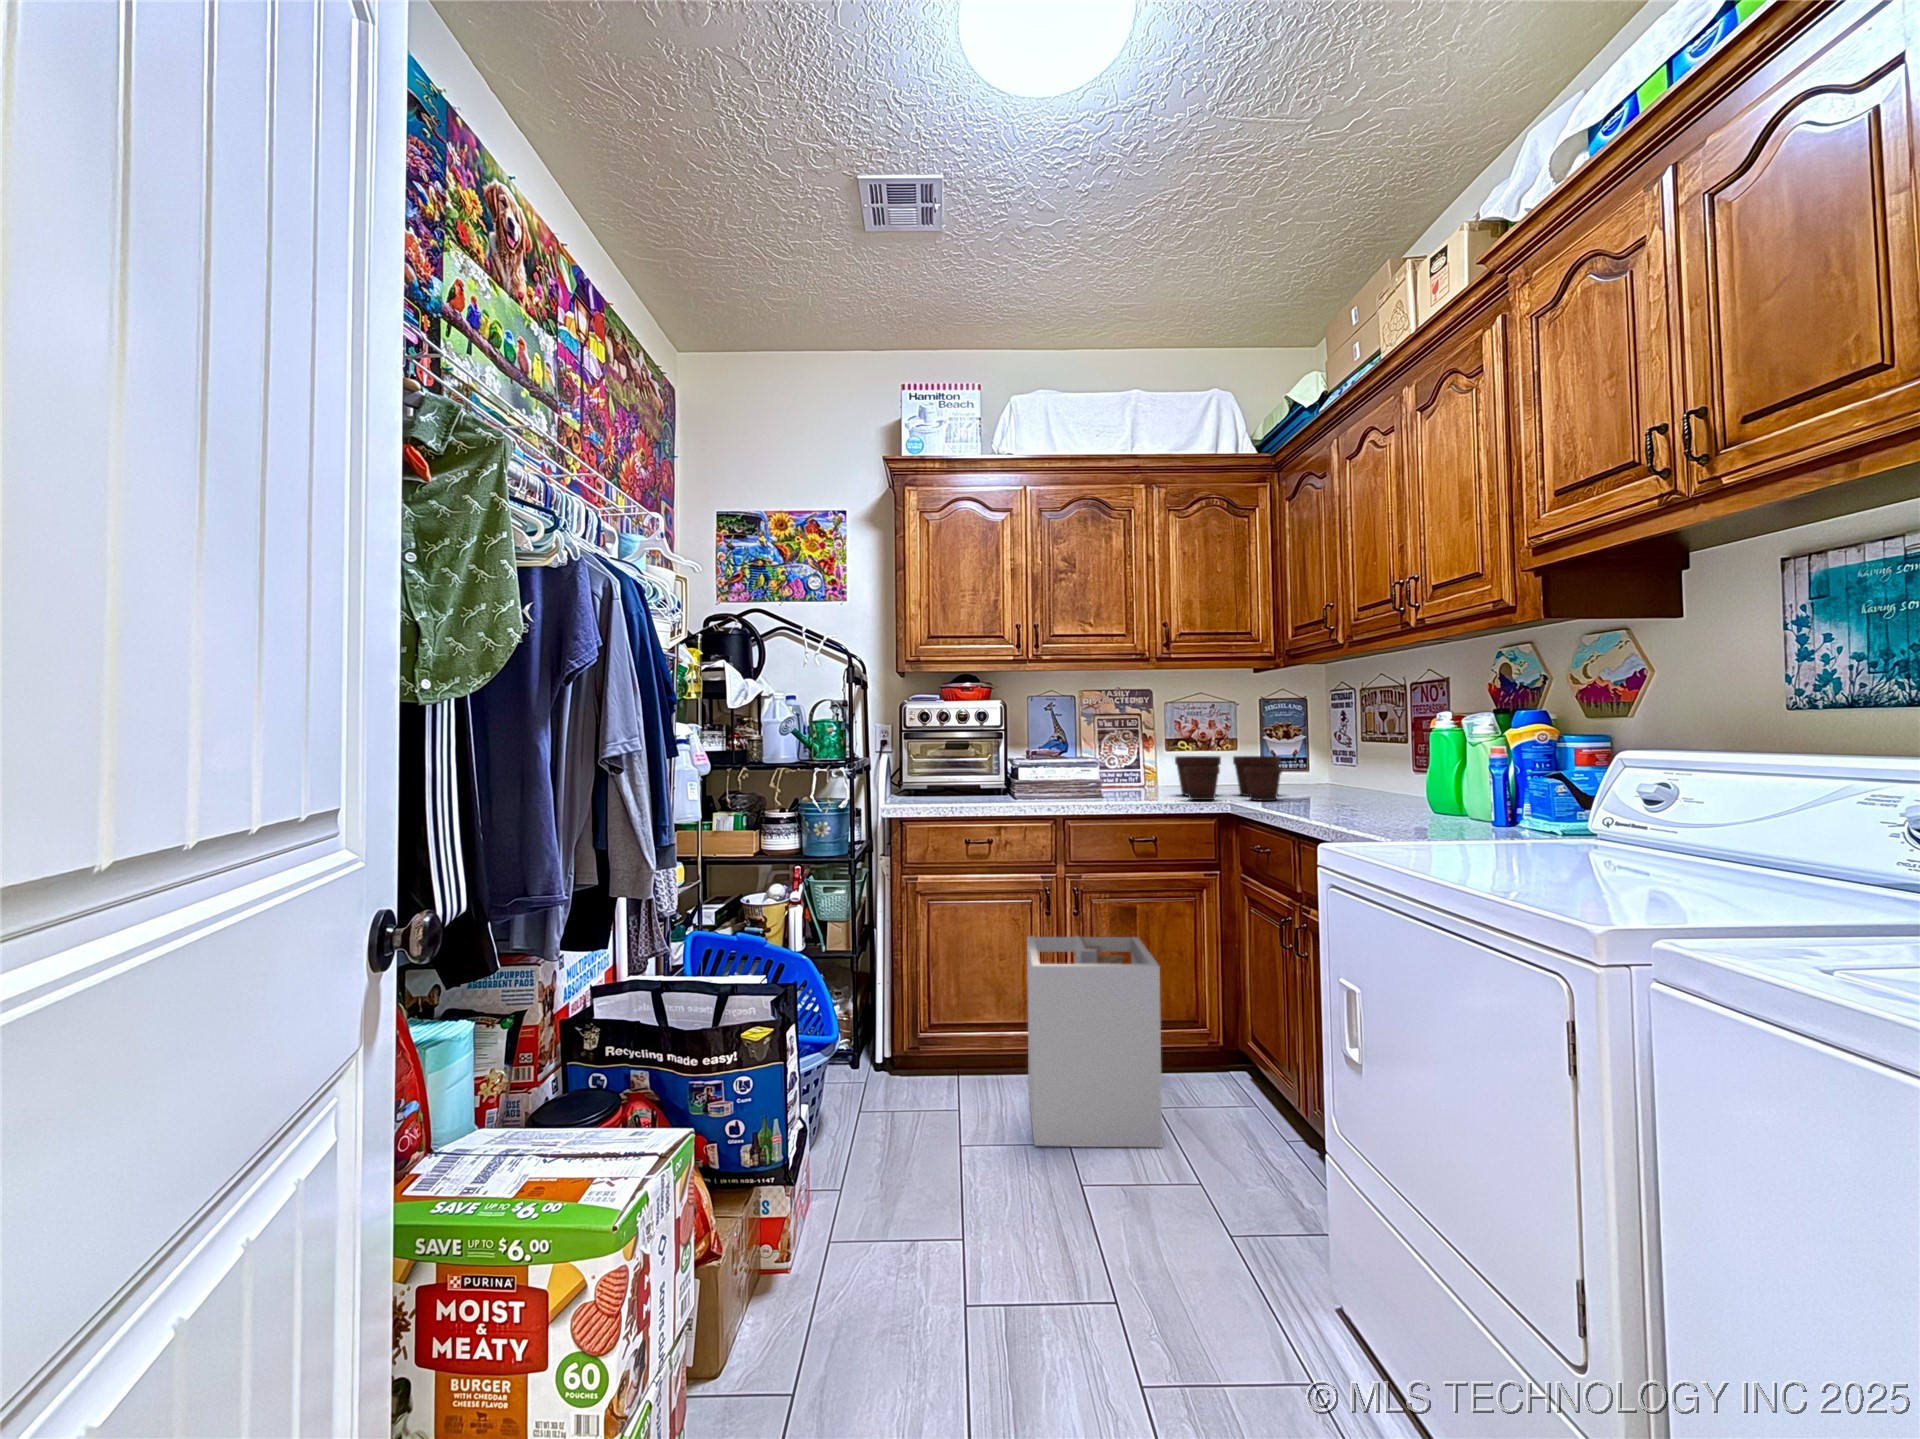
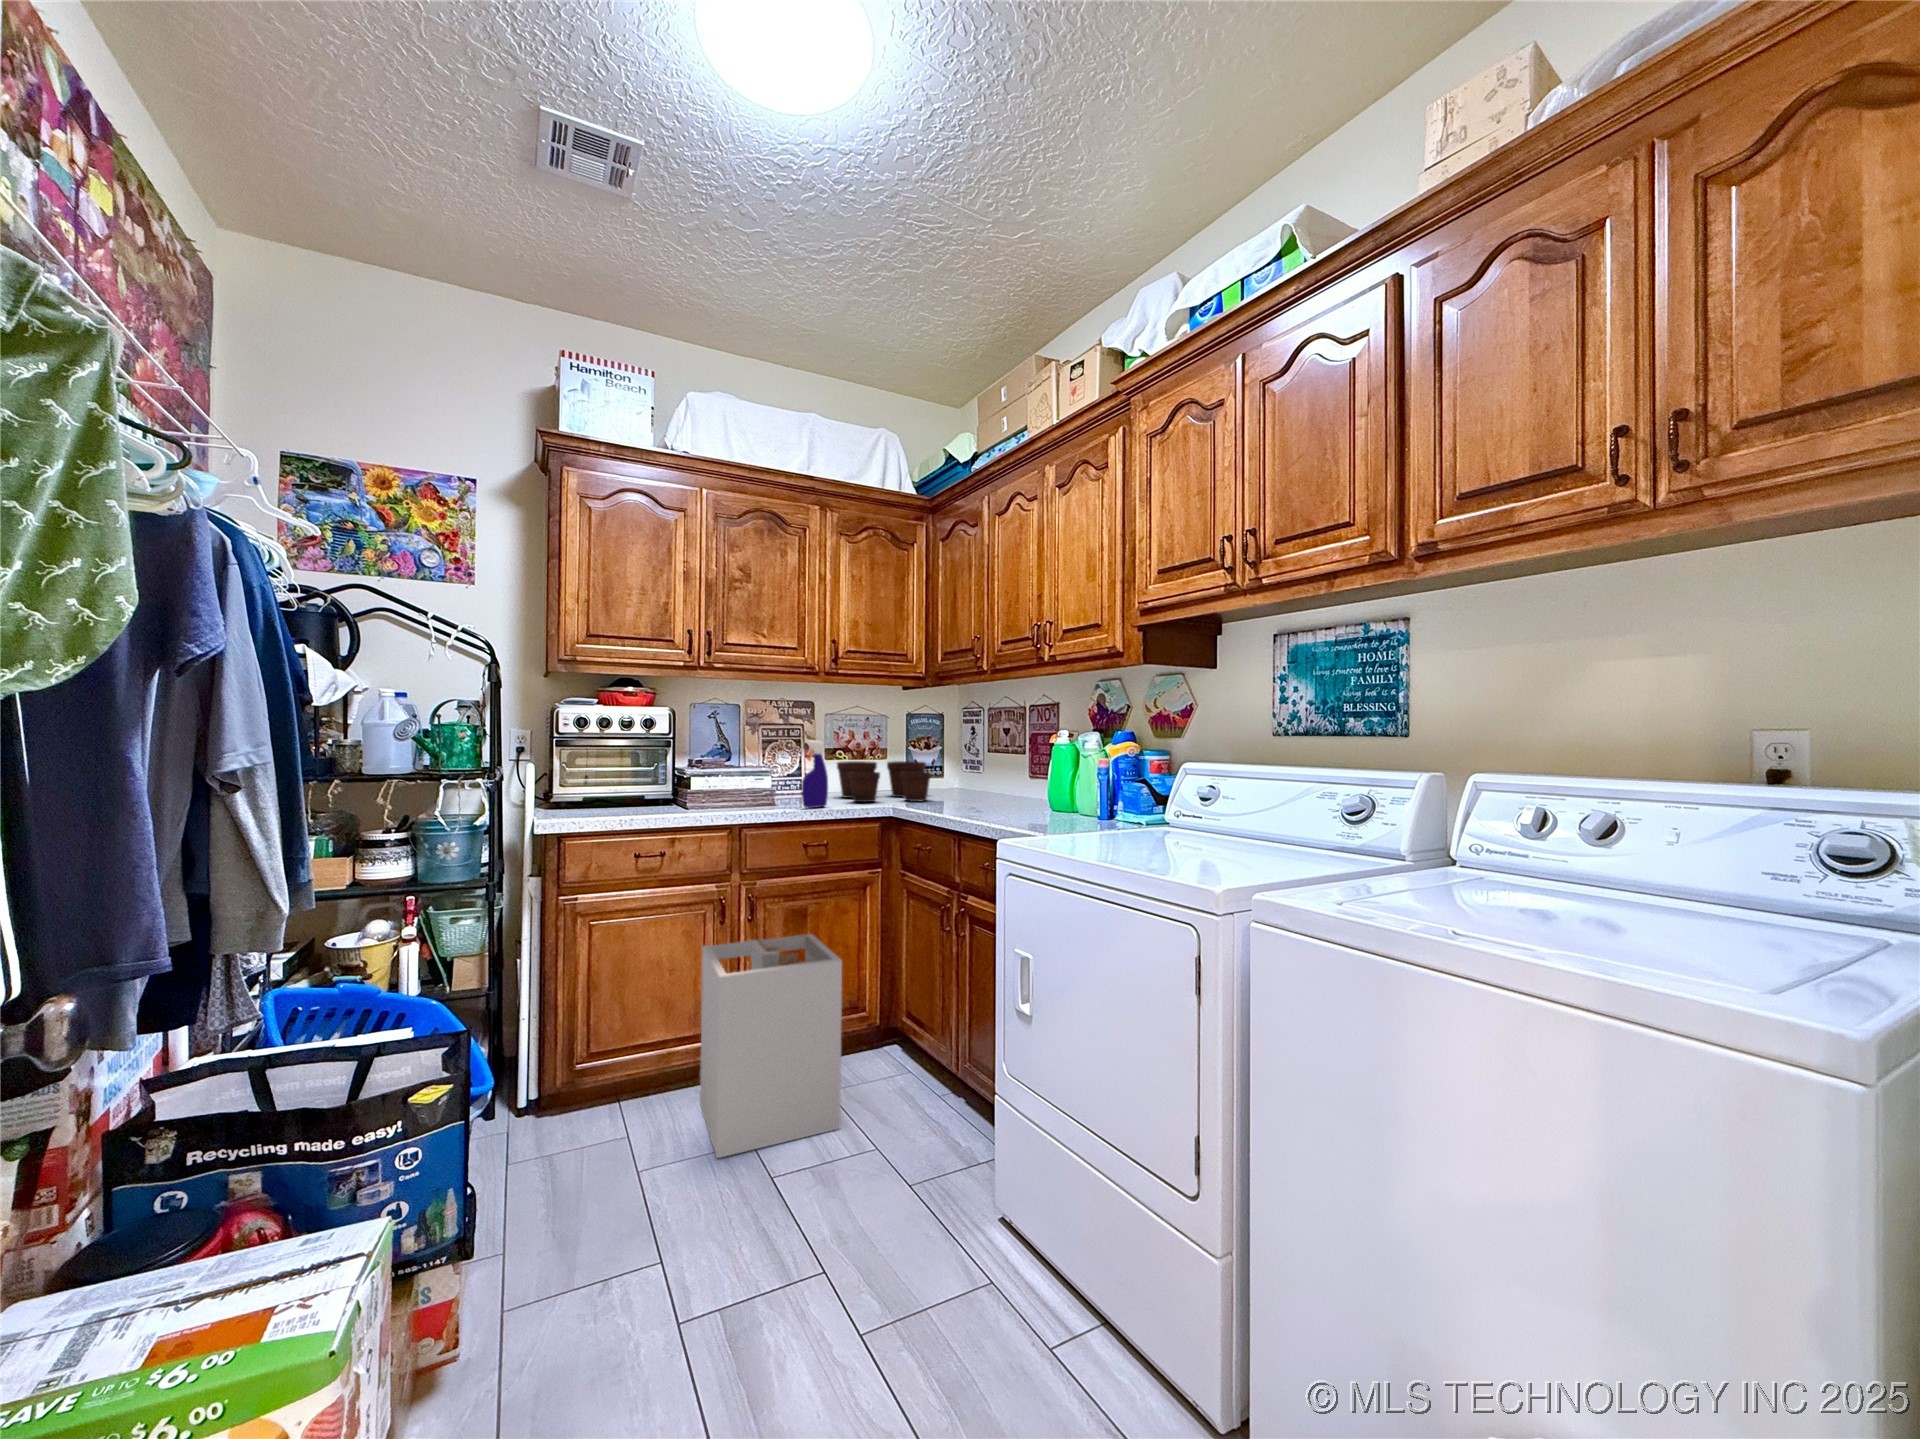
spray bottle: none [1128,732,1157,804] -> present [802,740,828,808]

